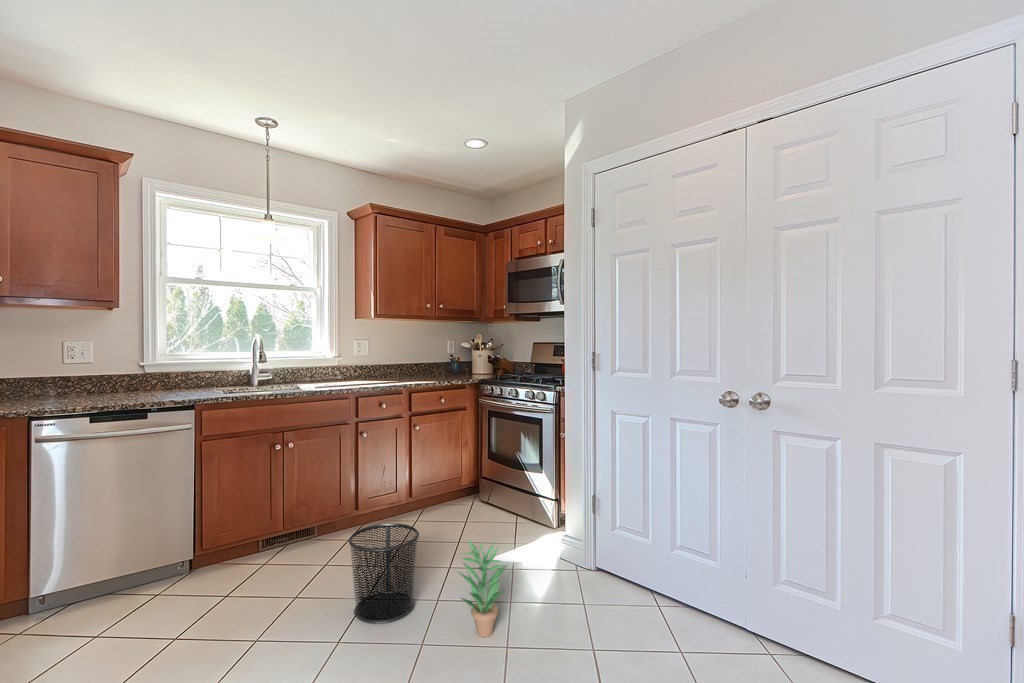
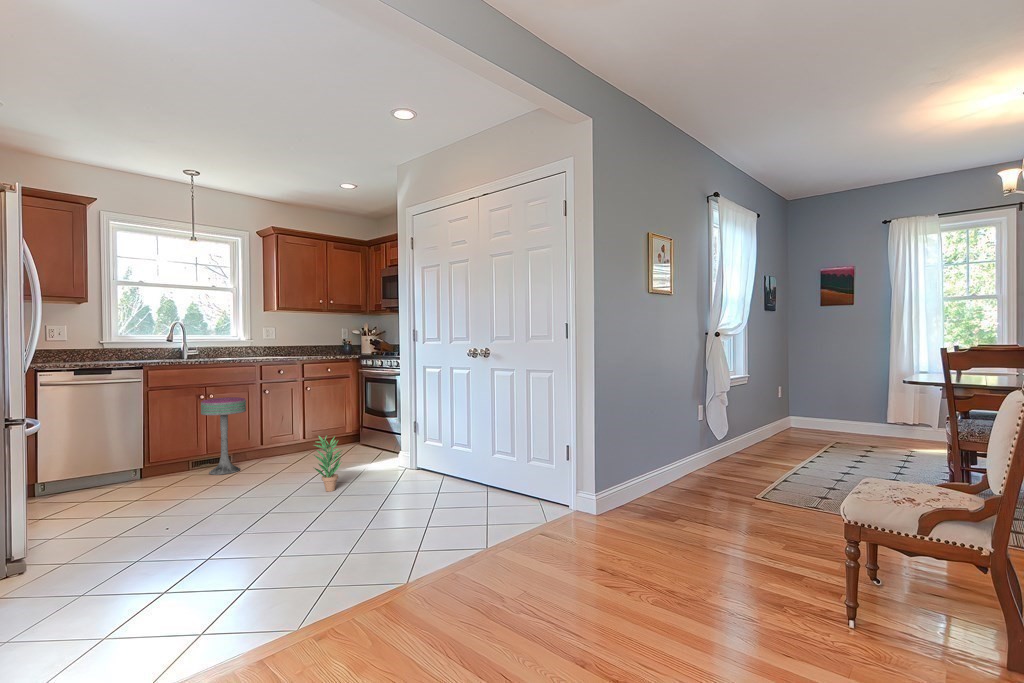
bar stool: none [275,447,338,568] -> present [201,397,246,475]
waste bin: present [348,523,419,624] -> none [248,437,294,491]

